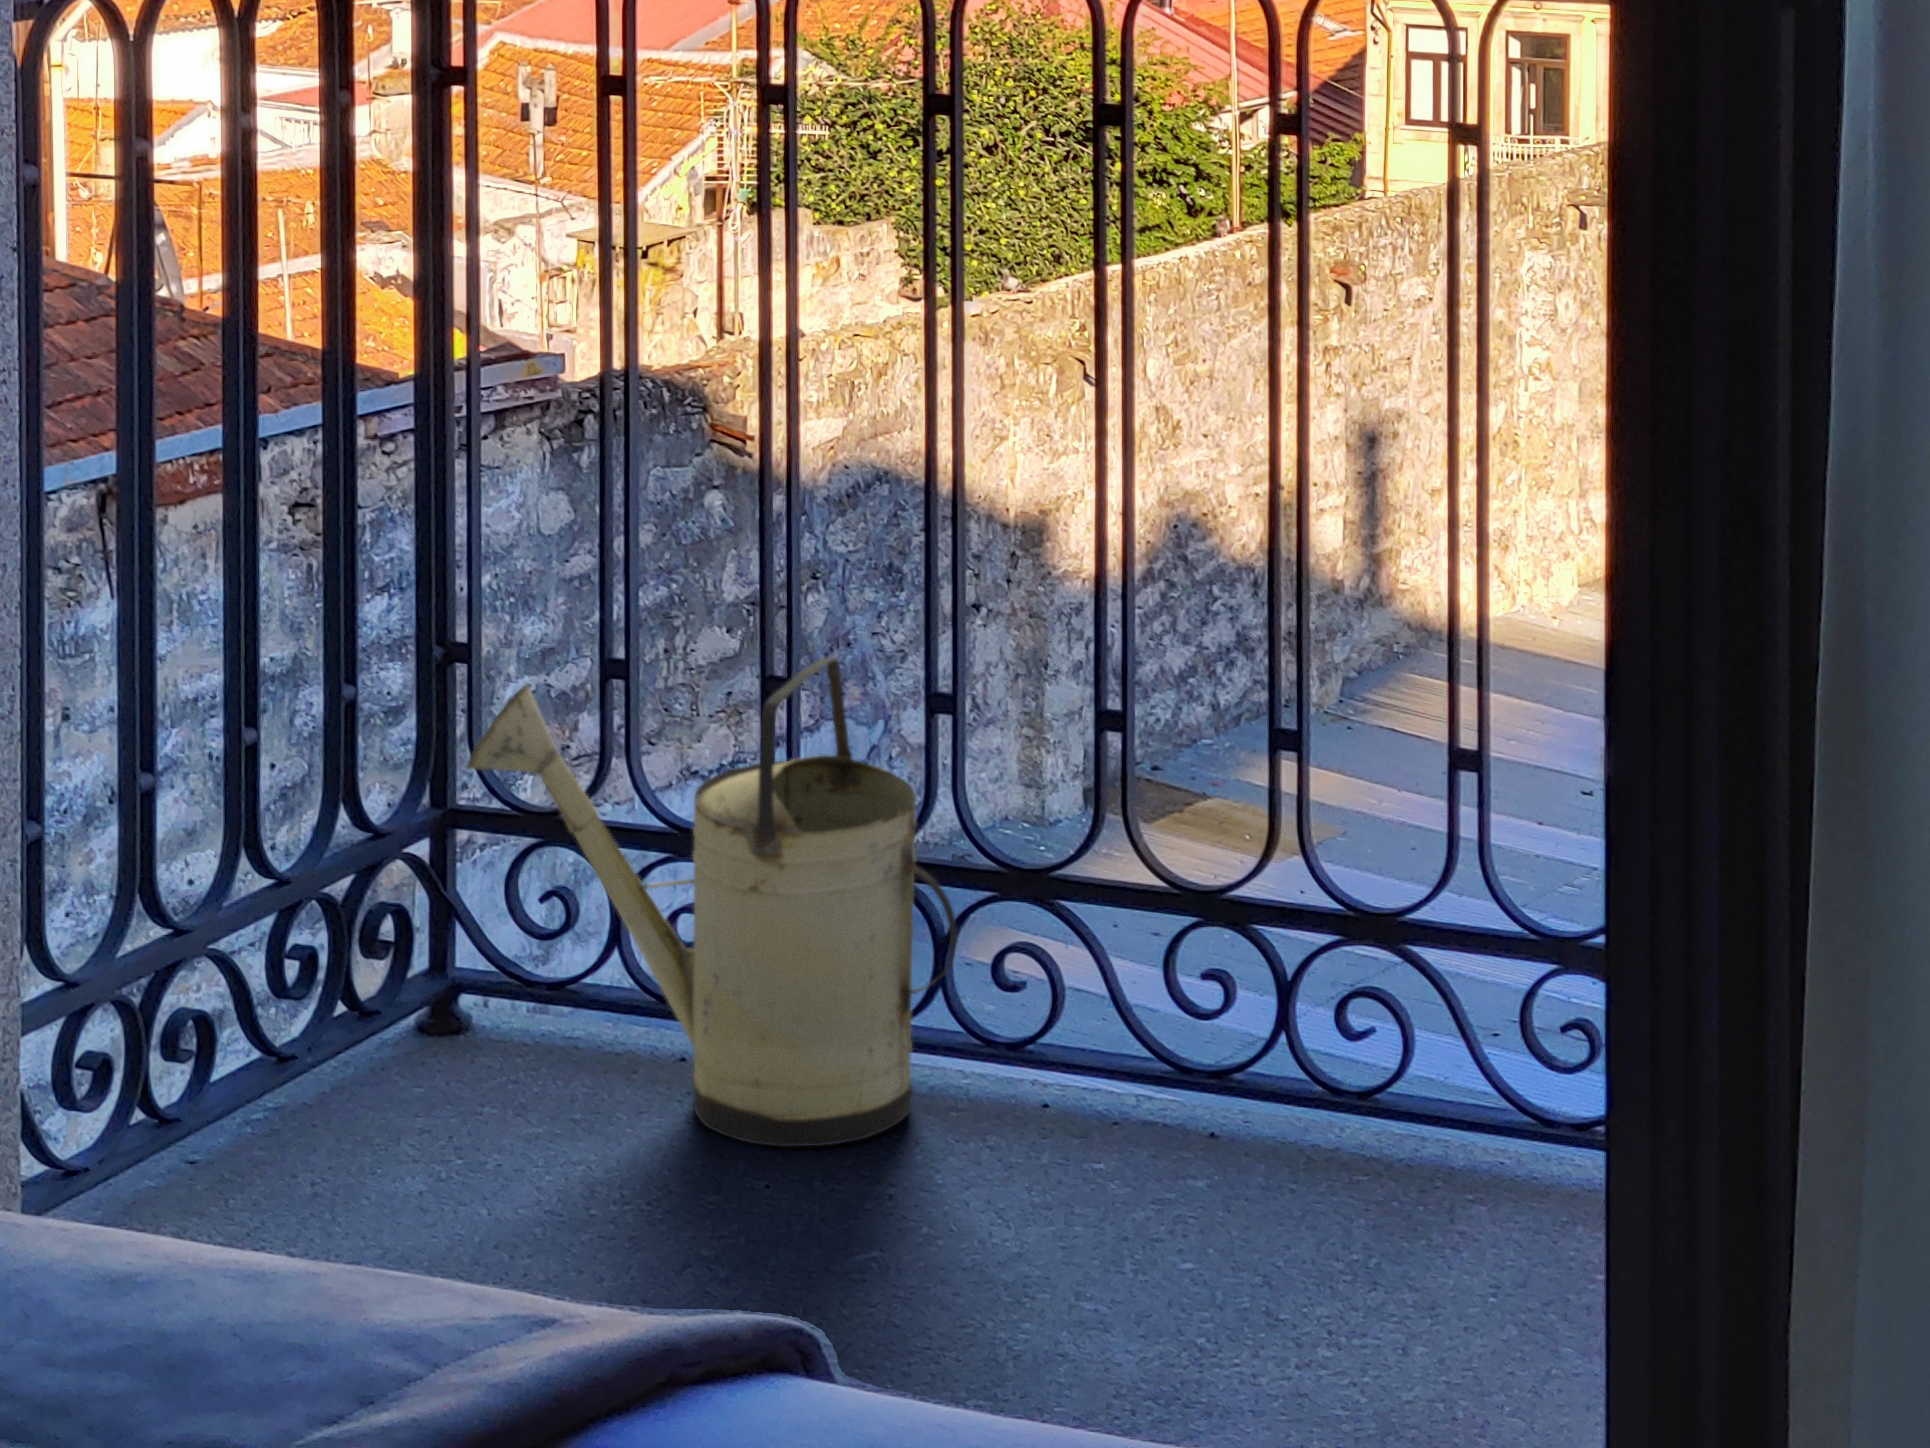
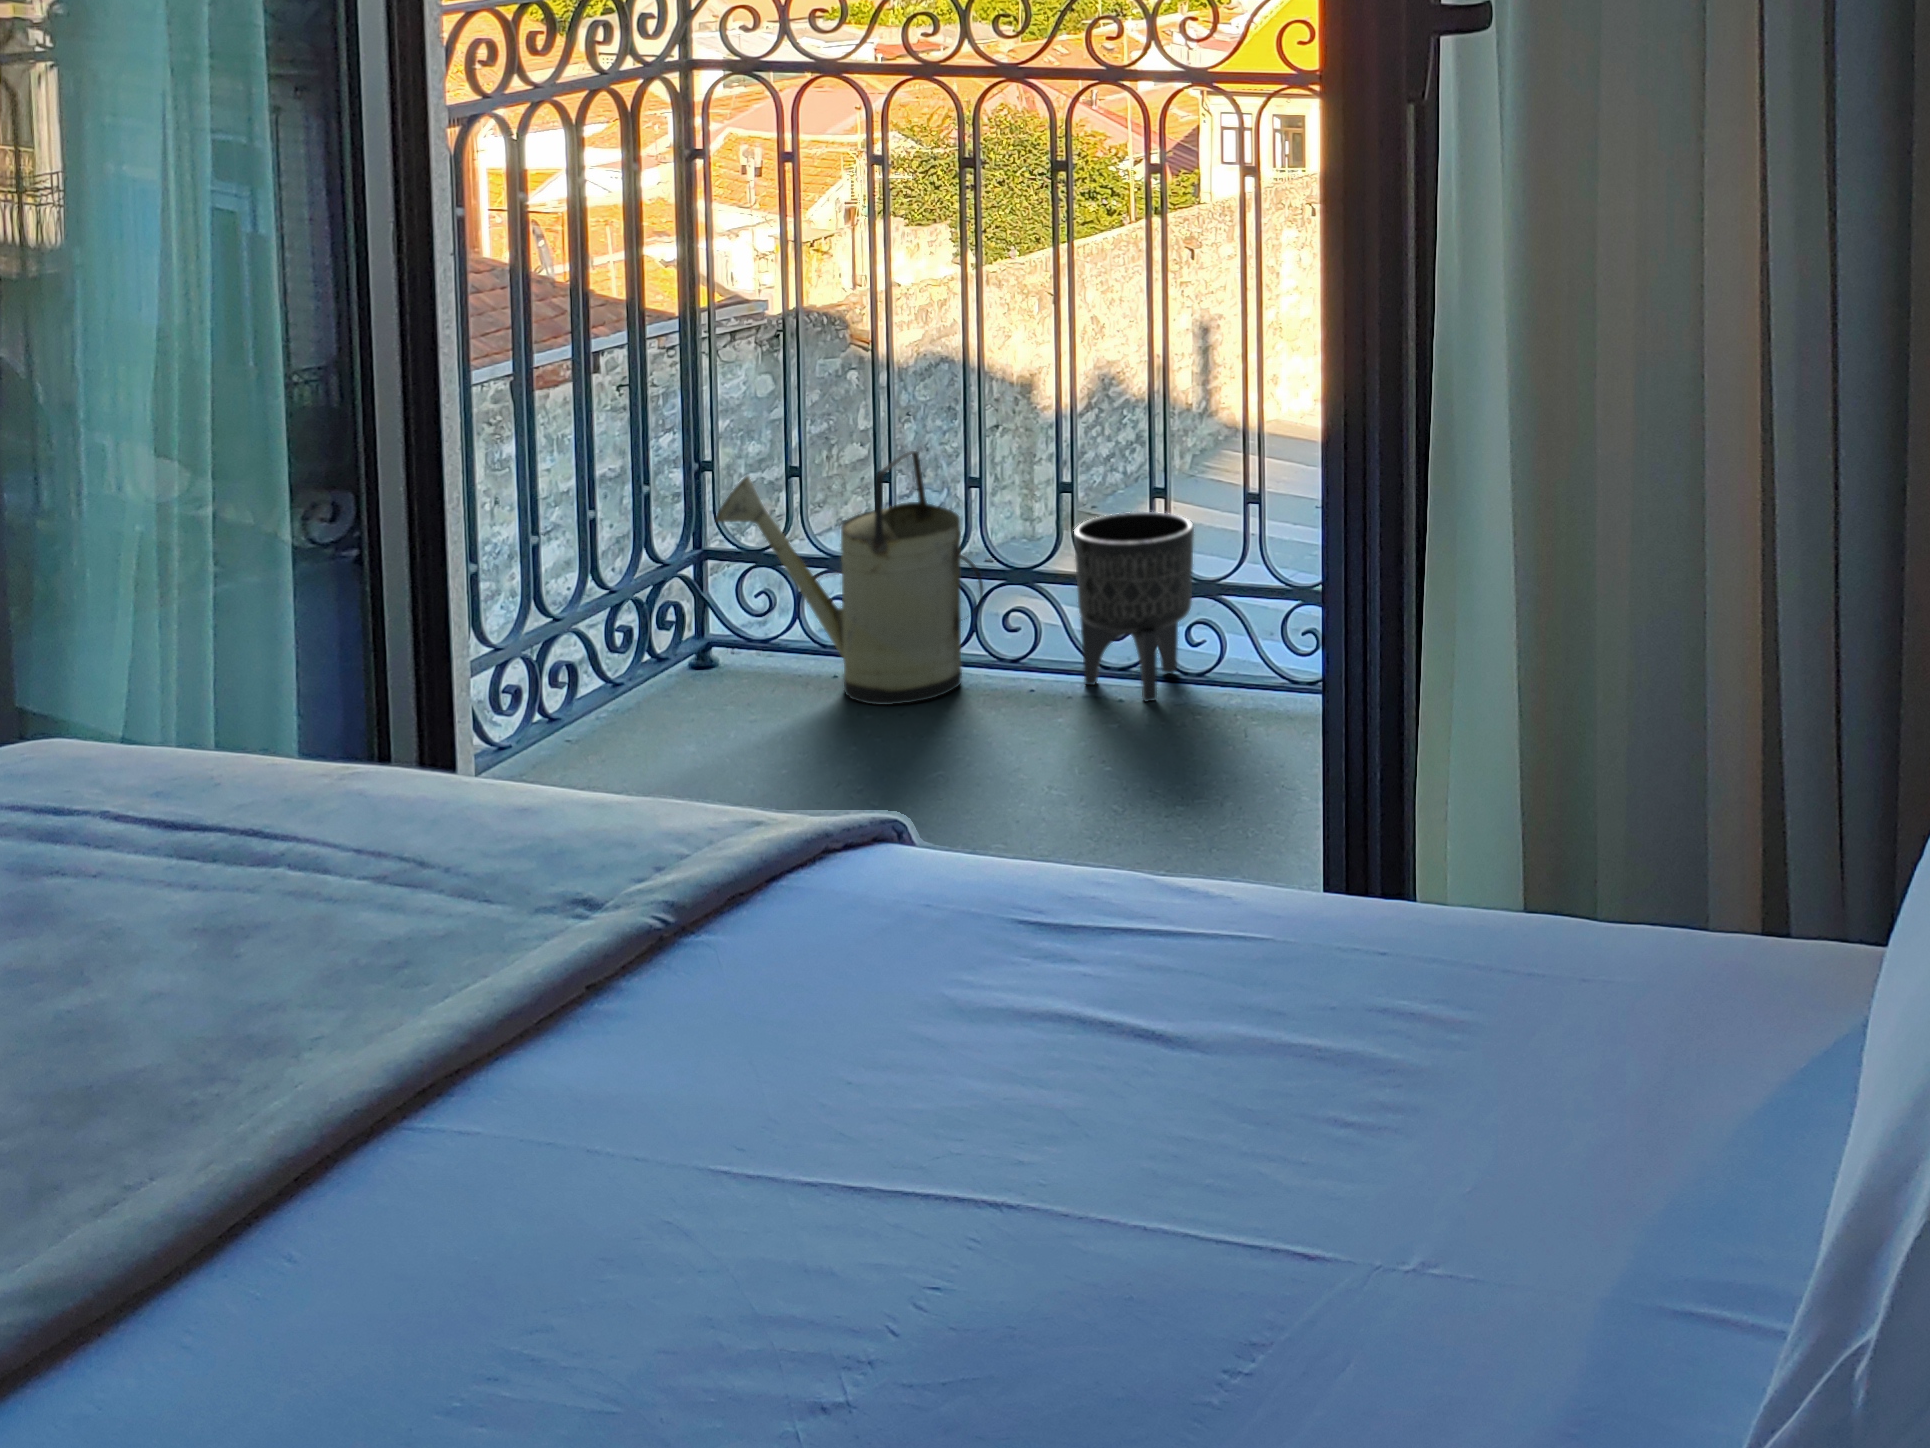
planter: none [1132,804,1367,1187] -> present [1074,512,1194,701]

